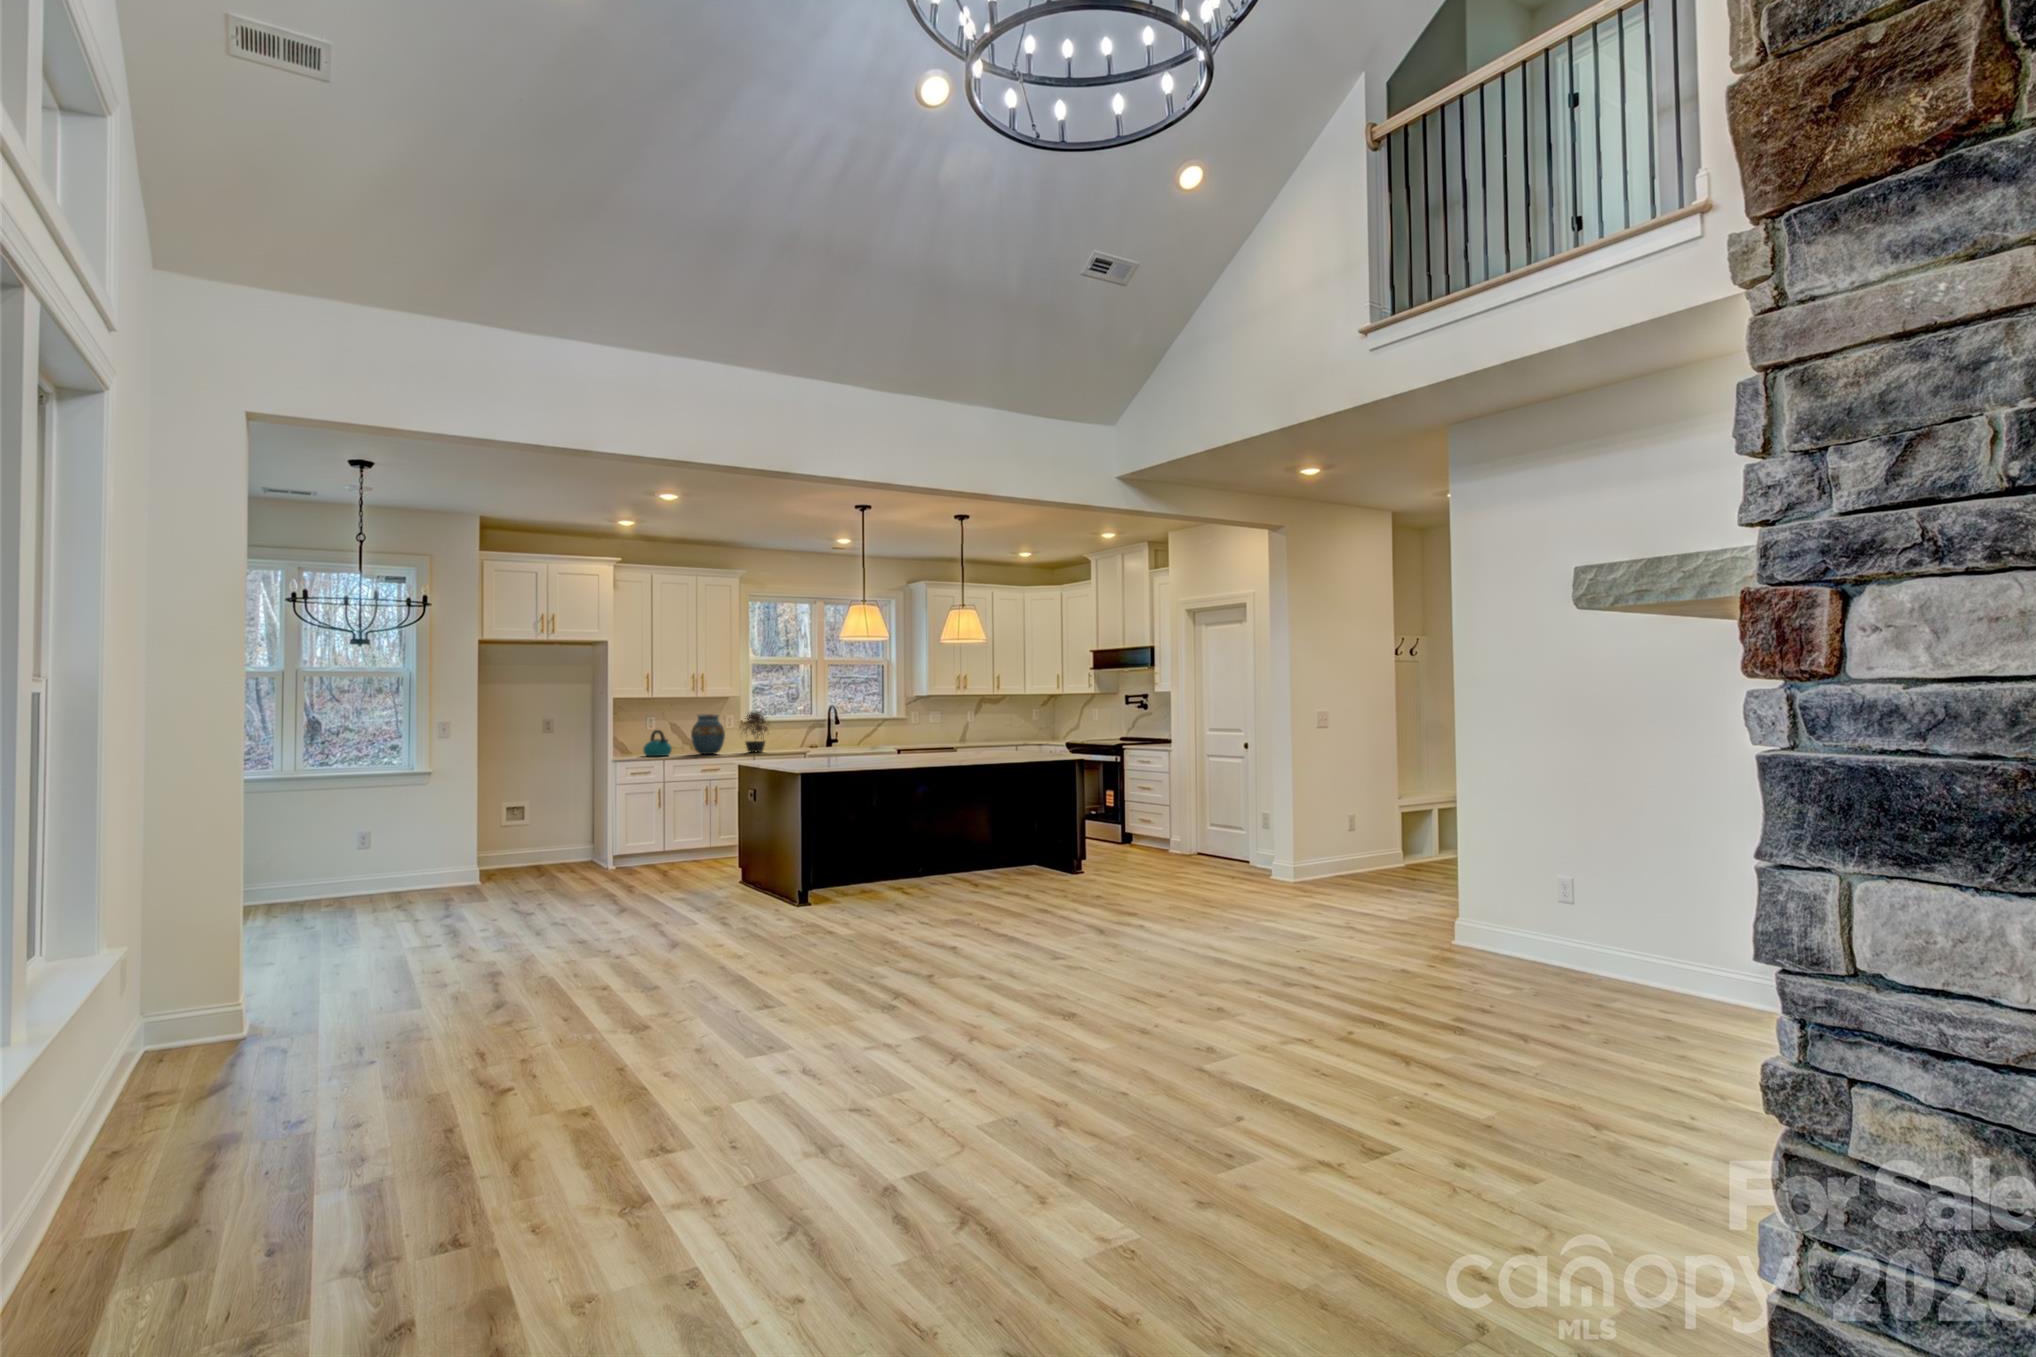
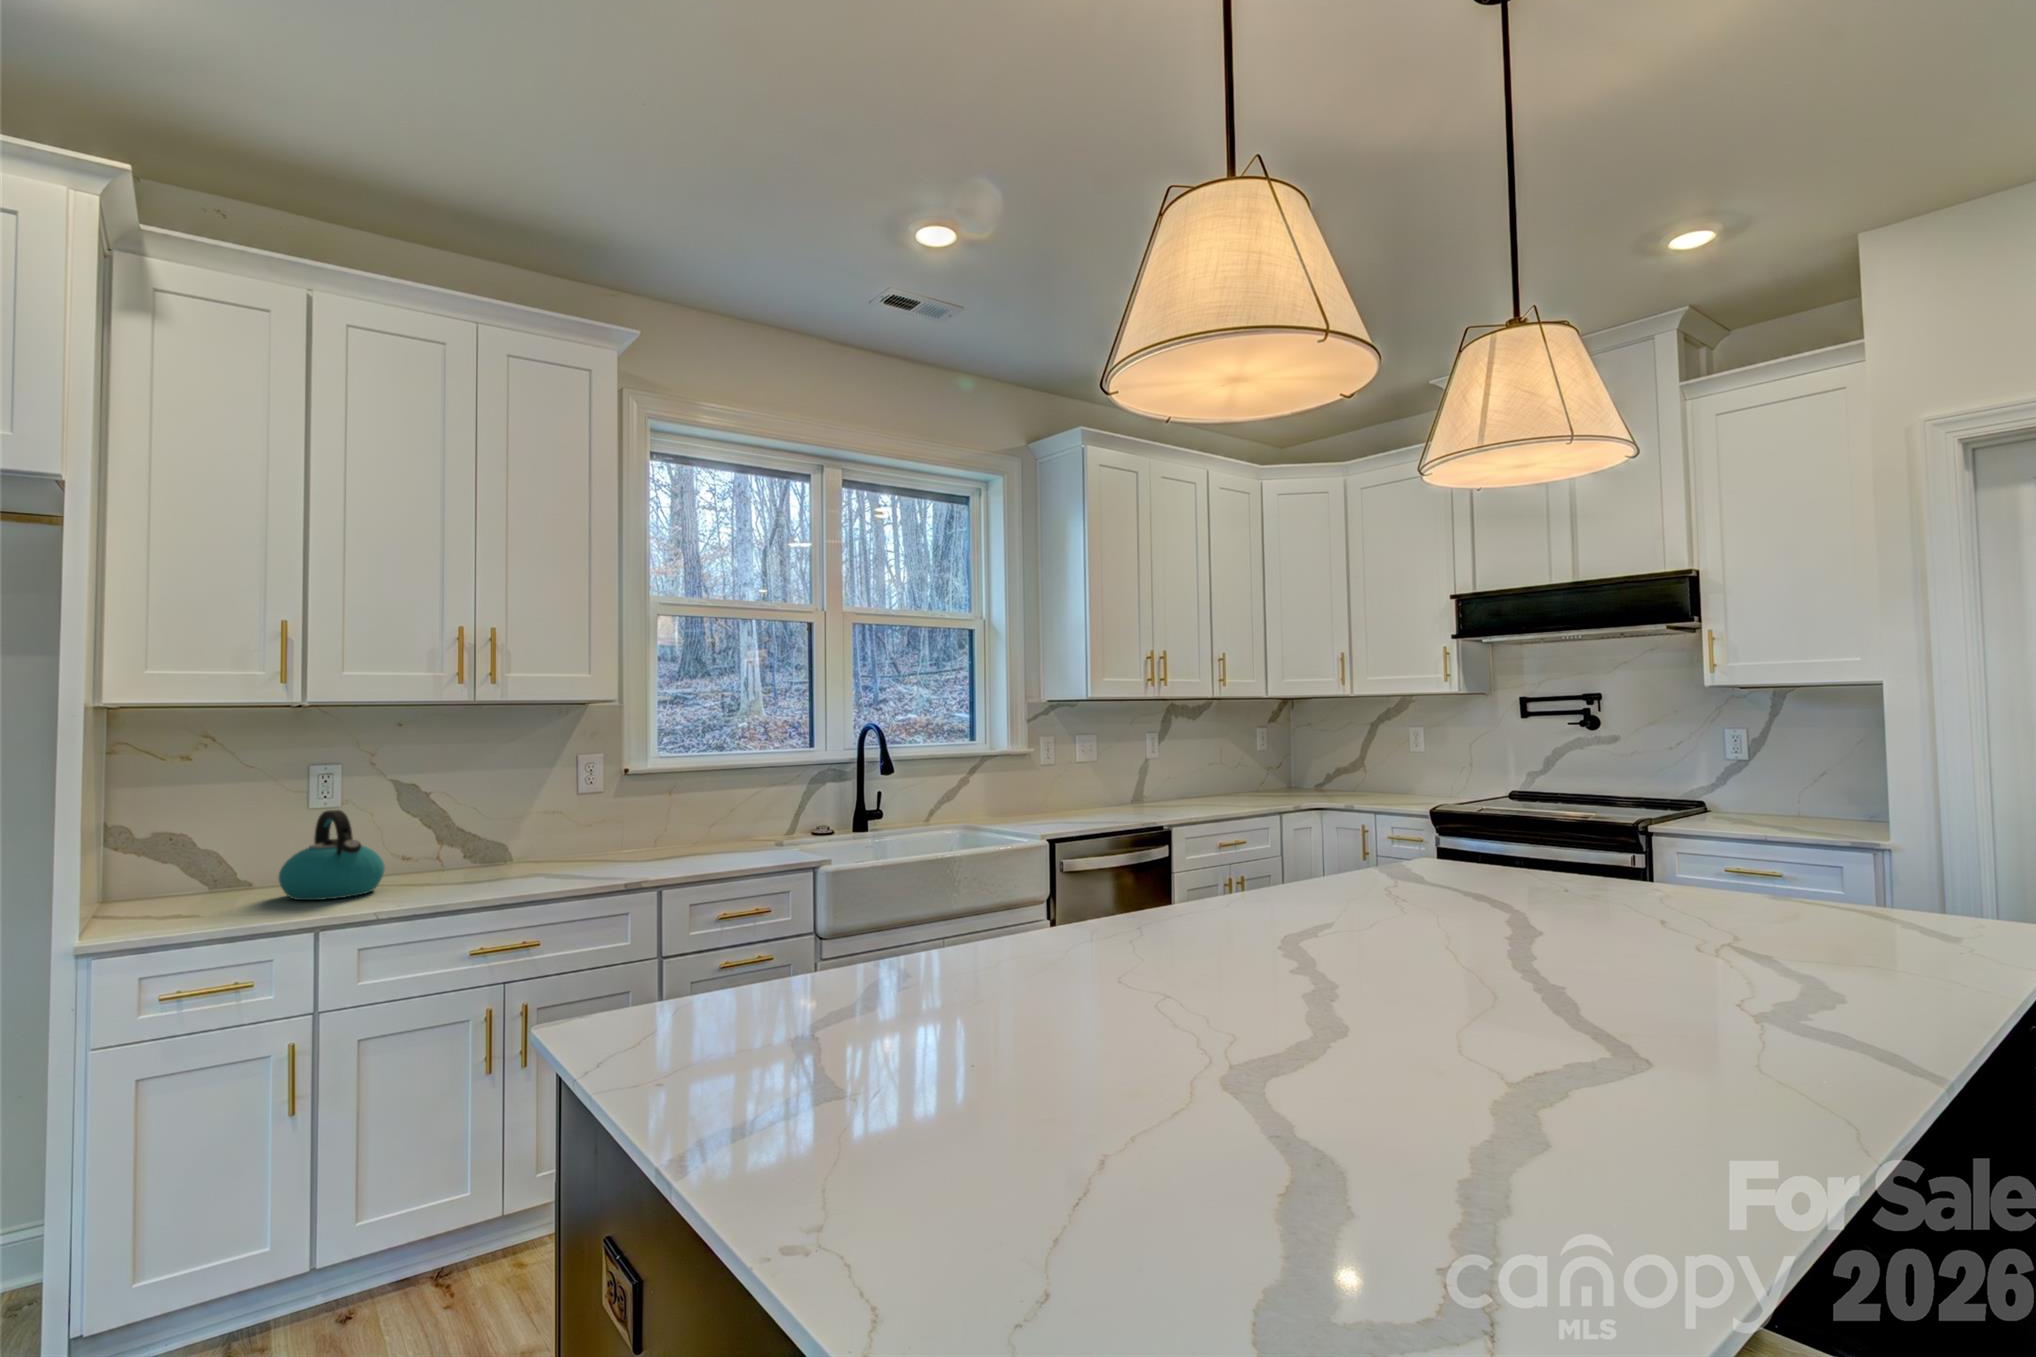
potted plant: present [741,711,768,752] -> none [614,738,715,861]
vase: present [691,714,725,754] -> none [457,753,567,880]

